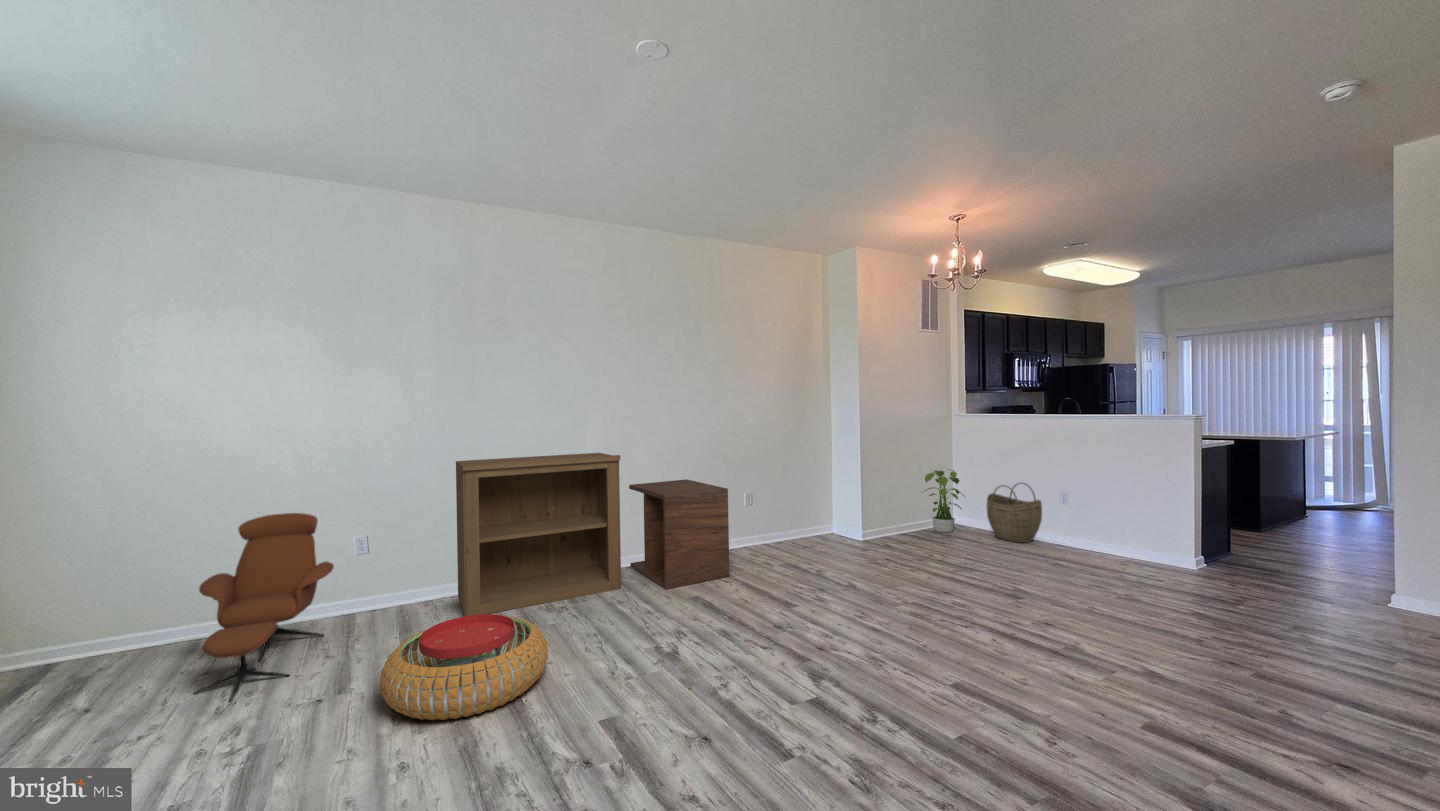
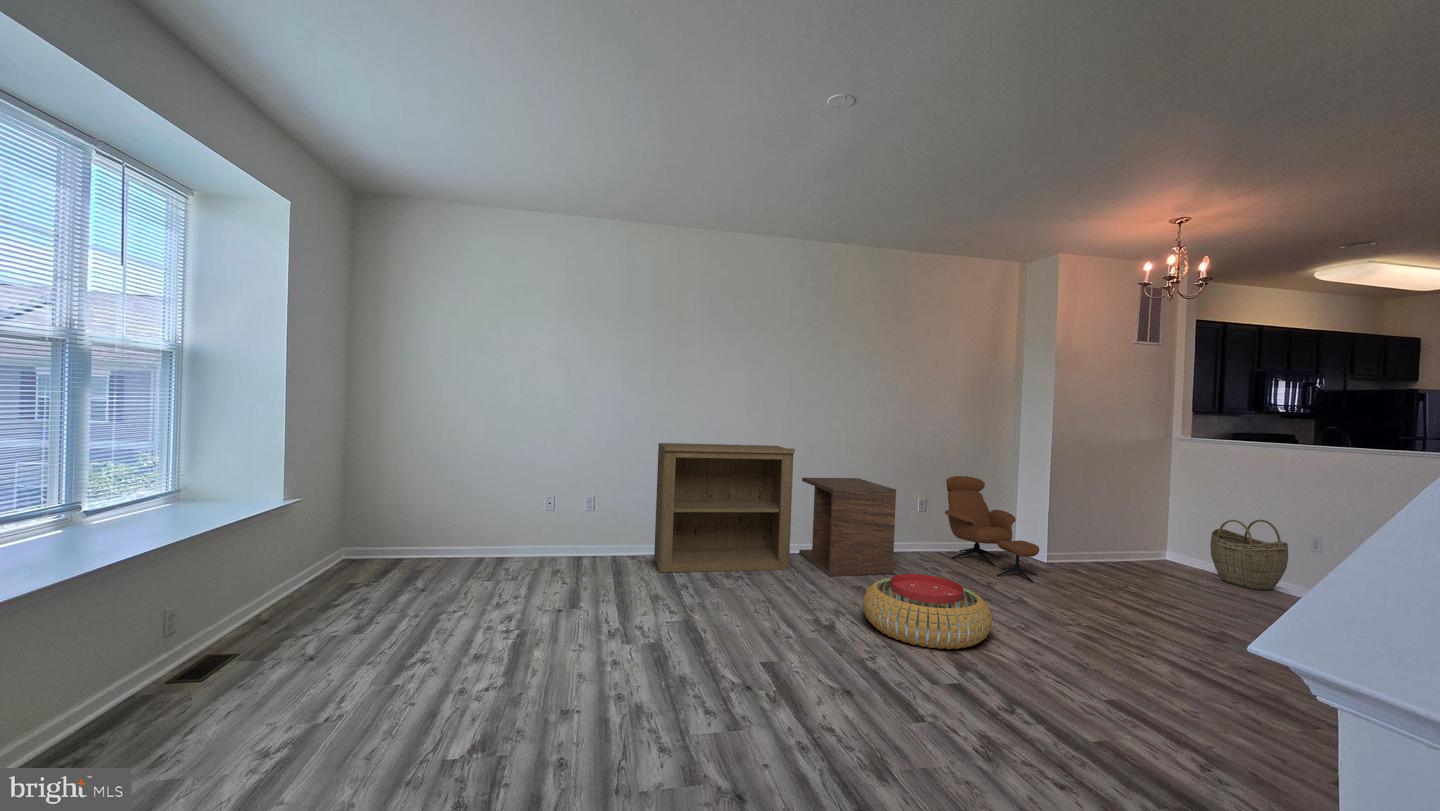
potted plant: present [922,469,965,532] -> none [1125,493,1184,567]
lounge chair: present [194,513,334,702] -> present [945,476,1039,582]
pouf: present [380,614,548,720] -> present [863,574,992,649]

